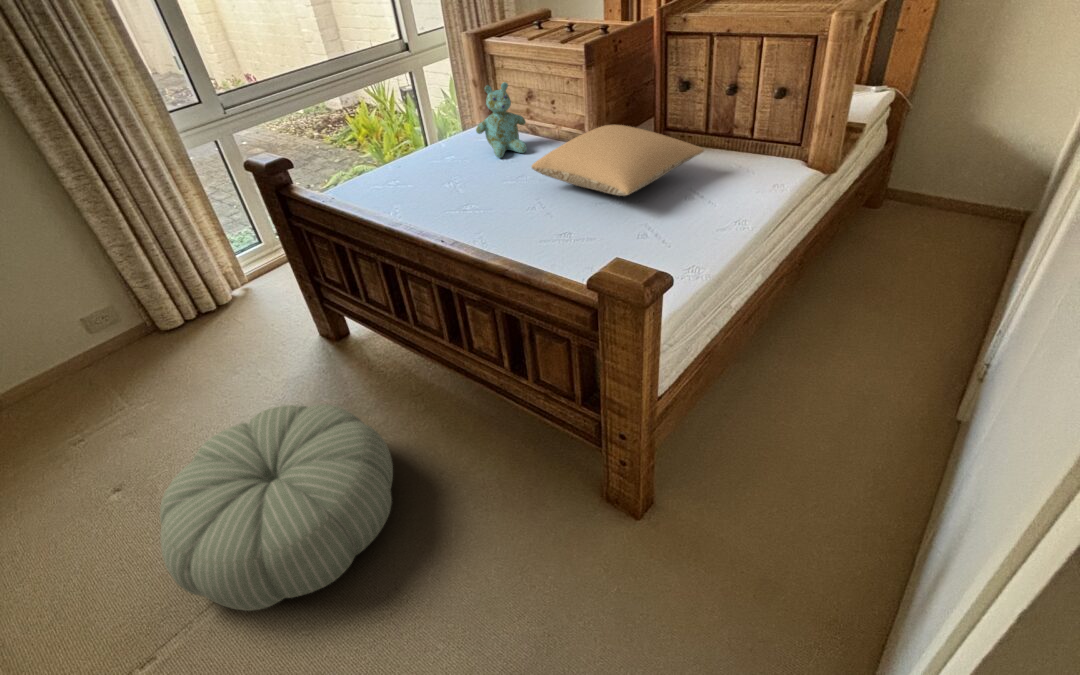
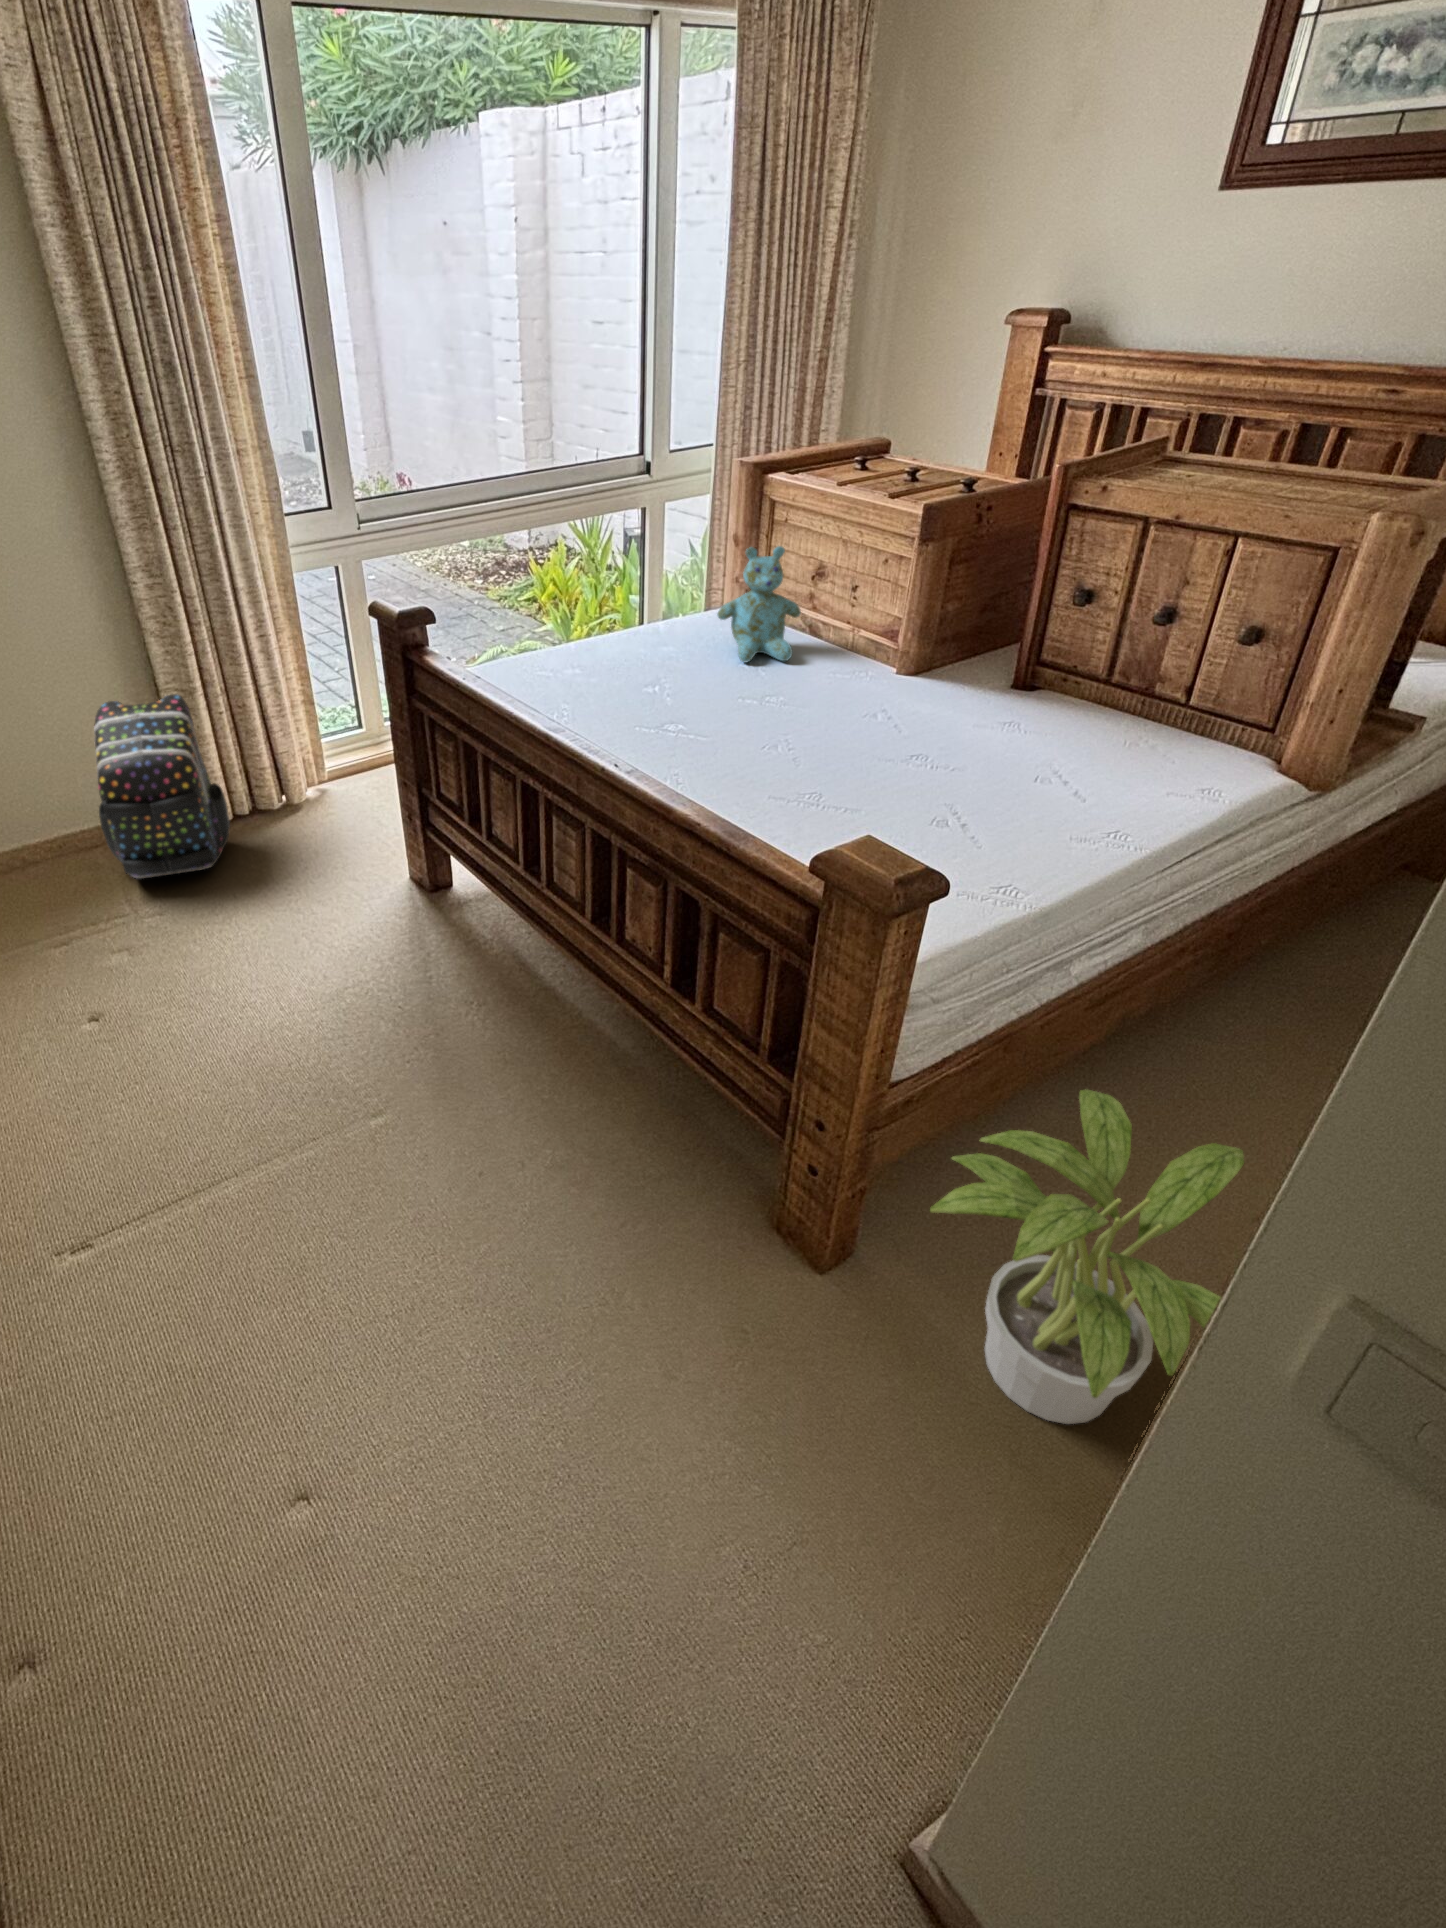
pillow: present [532,125,704,196] -> none [787,641,1088,754]
backpack: none [58,250,185,382] -> present [94,694,230,879]
potted plant: none [698,374,911,567] -> present [930,1090,1244,1424]
pouf: present [160,404,393,611] -> none [137,955,466,1224]

